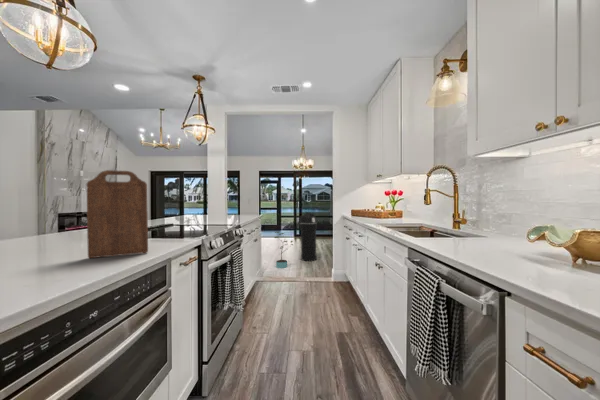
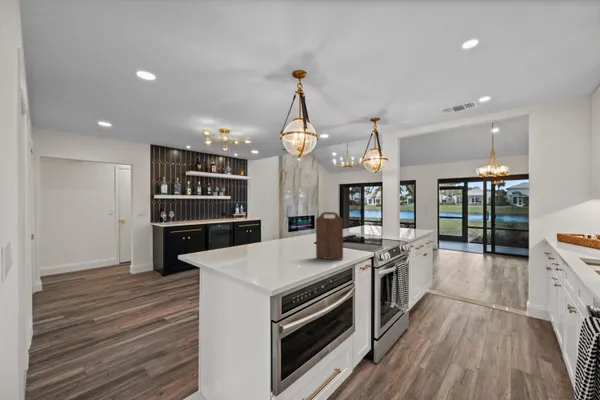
trash can: present [300,213,317,261] -> none [486,229,512,286]
potted plant: present [275,232,293,268] -> none [450,246,476,286]

